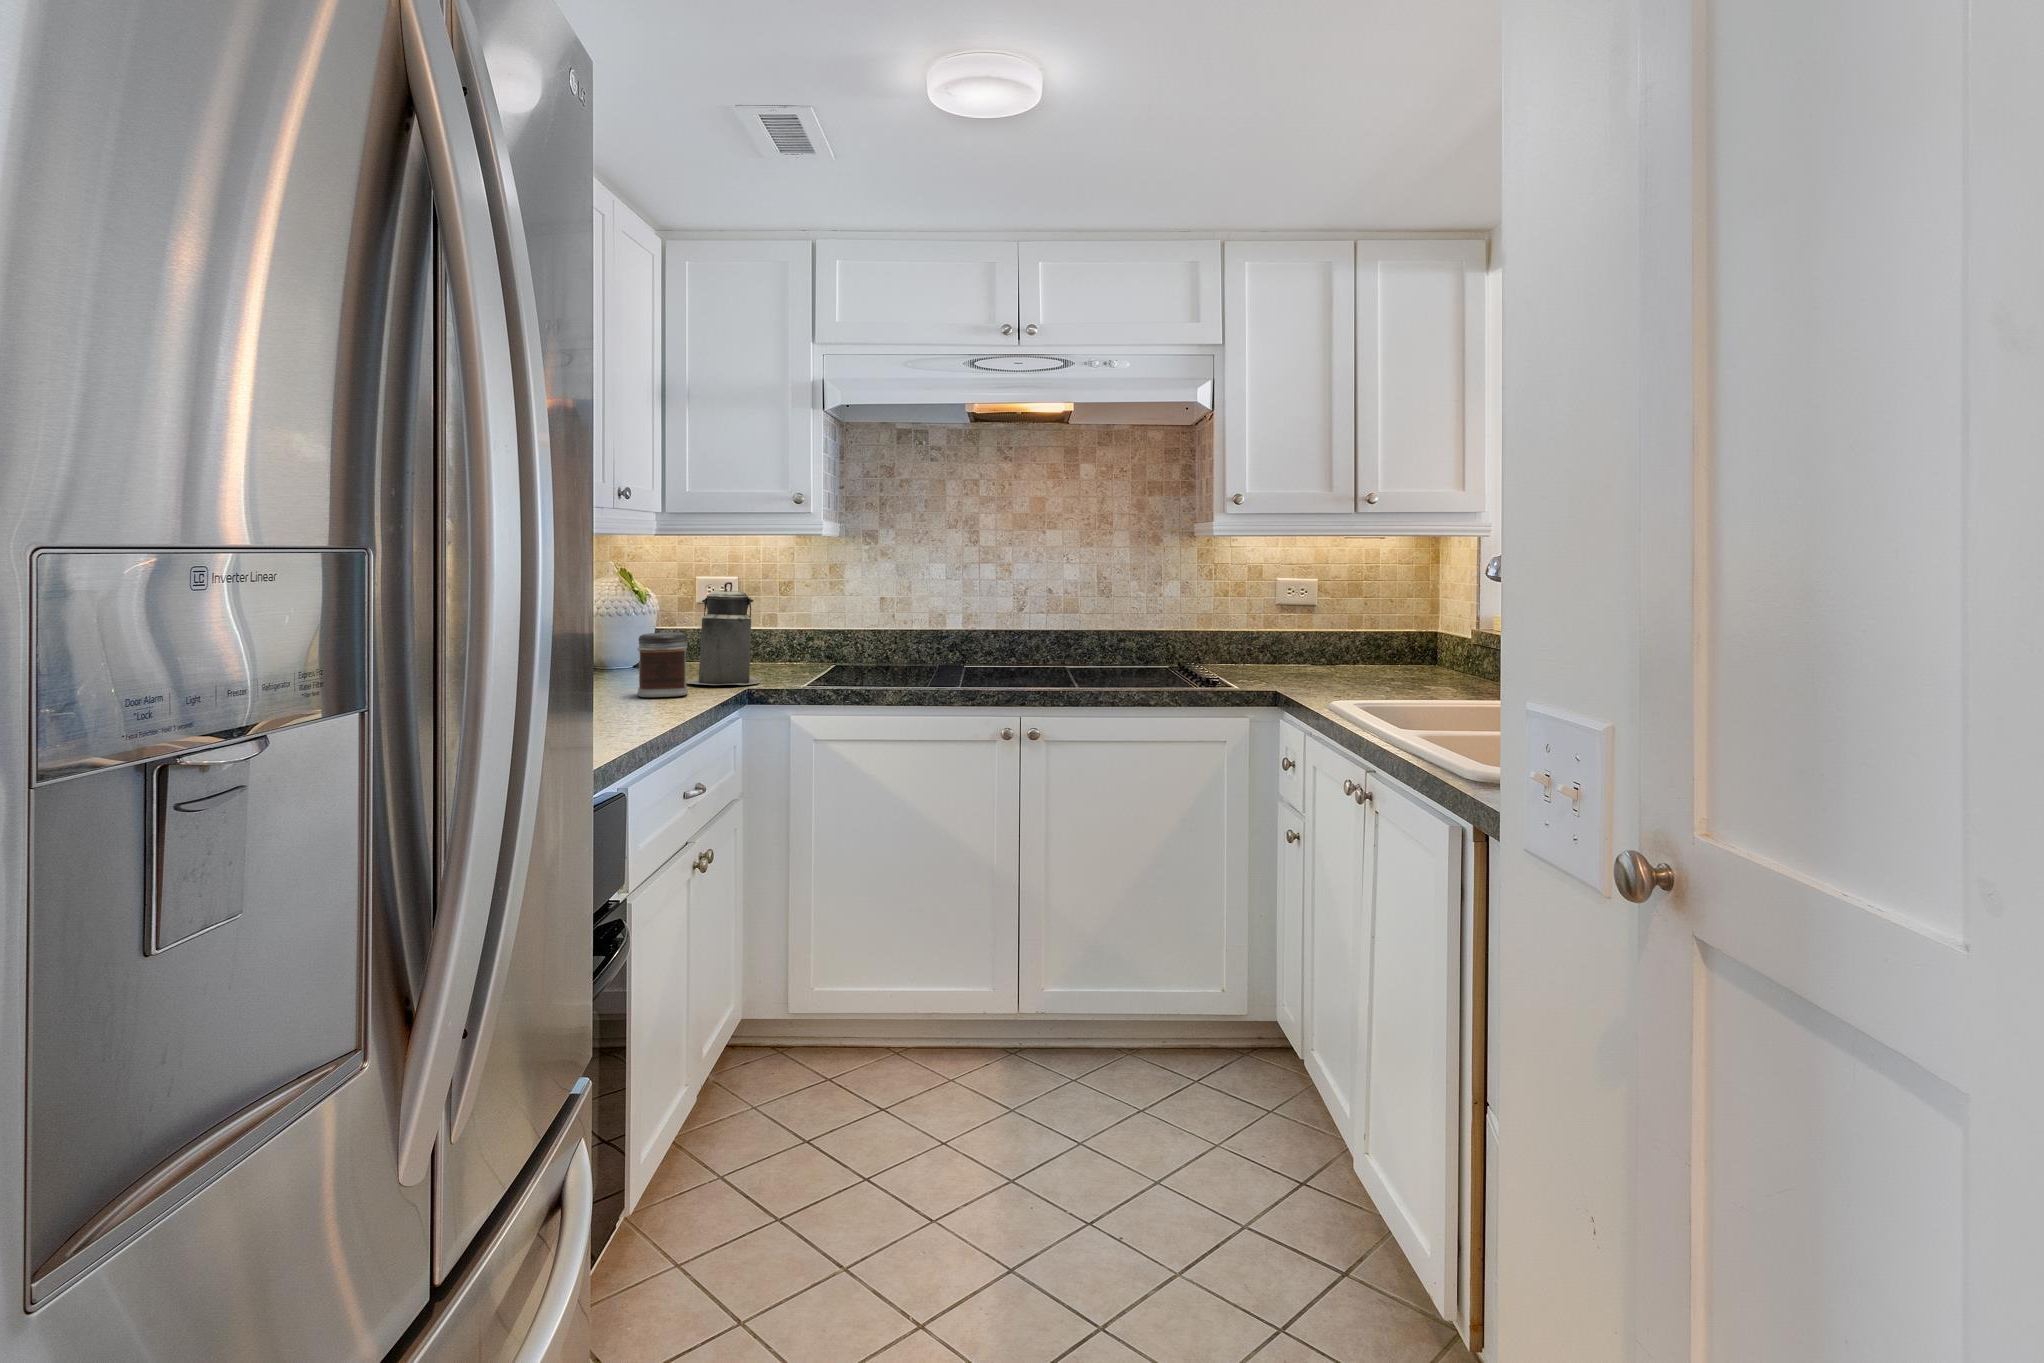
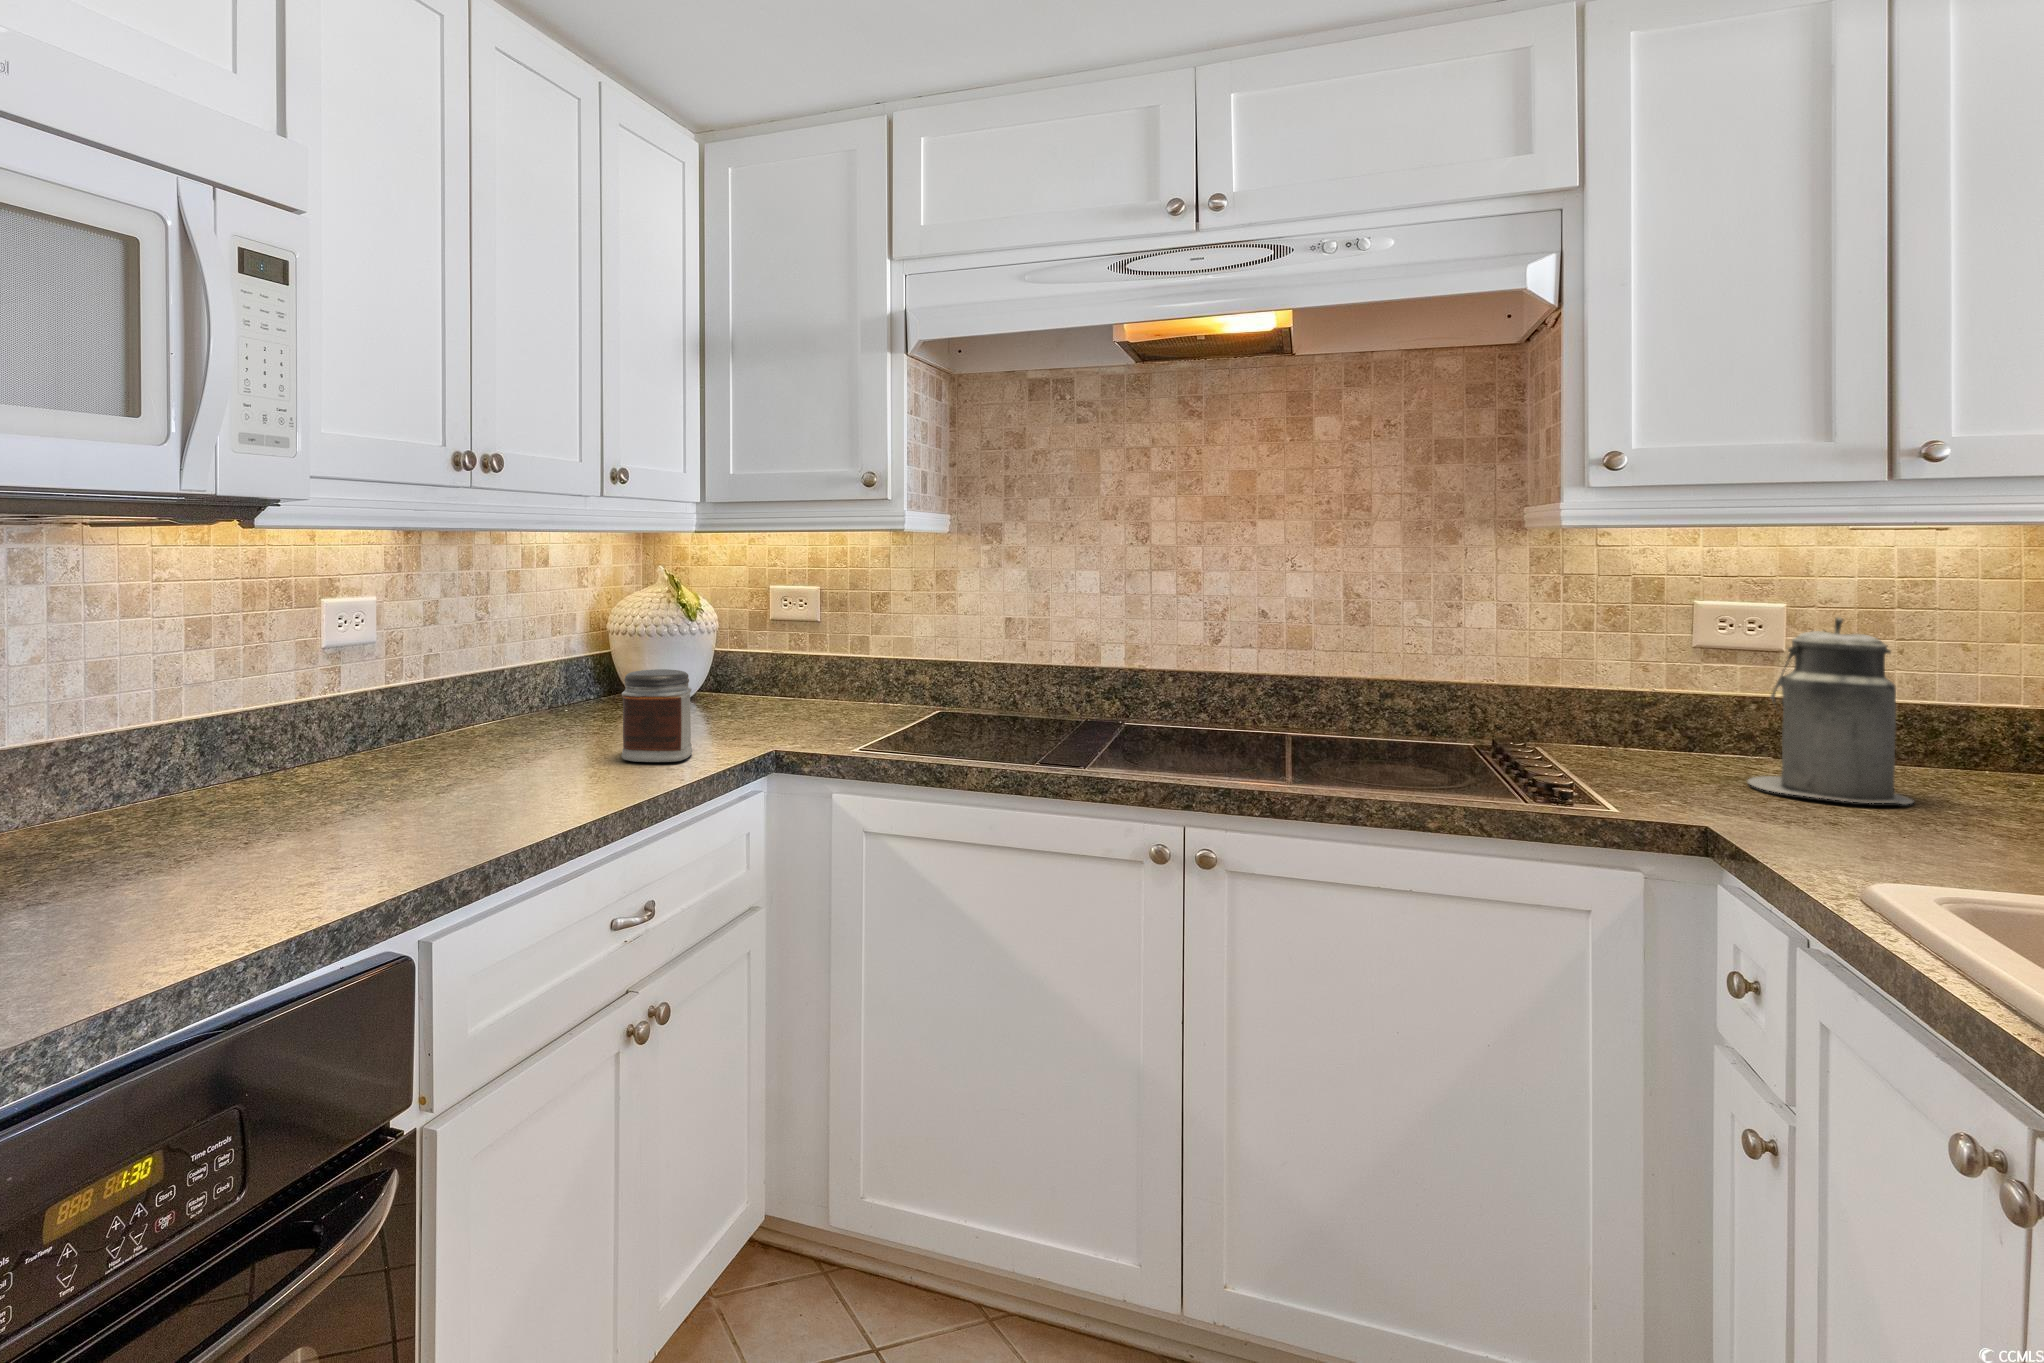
canister: present [686,582,760,685] -> present [1747,617,1913,804]

